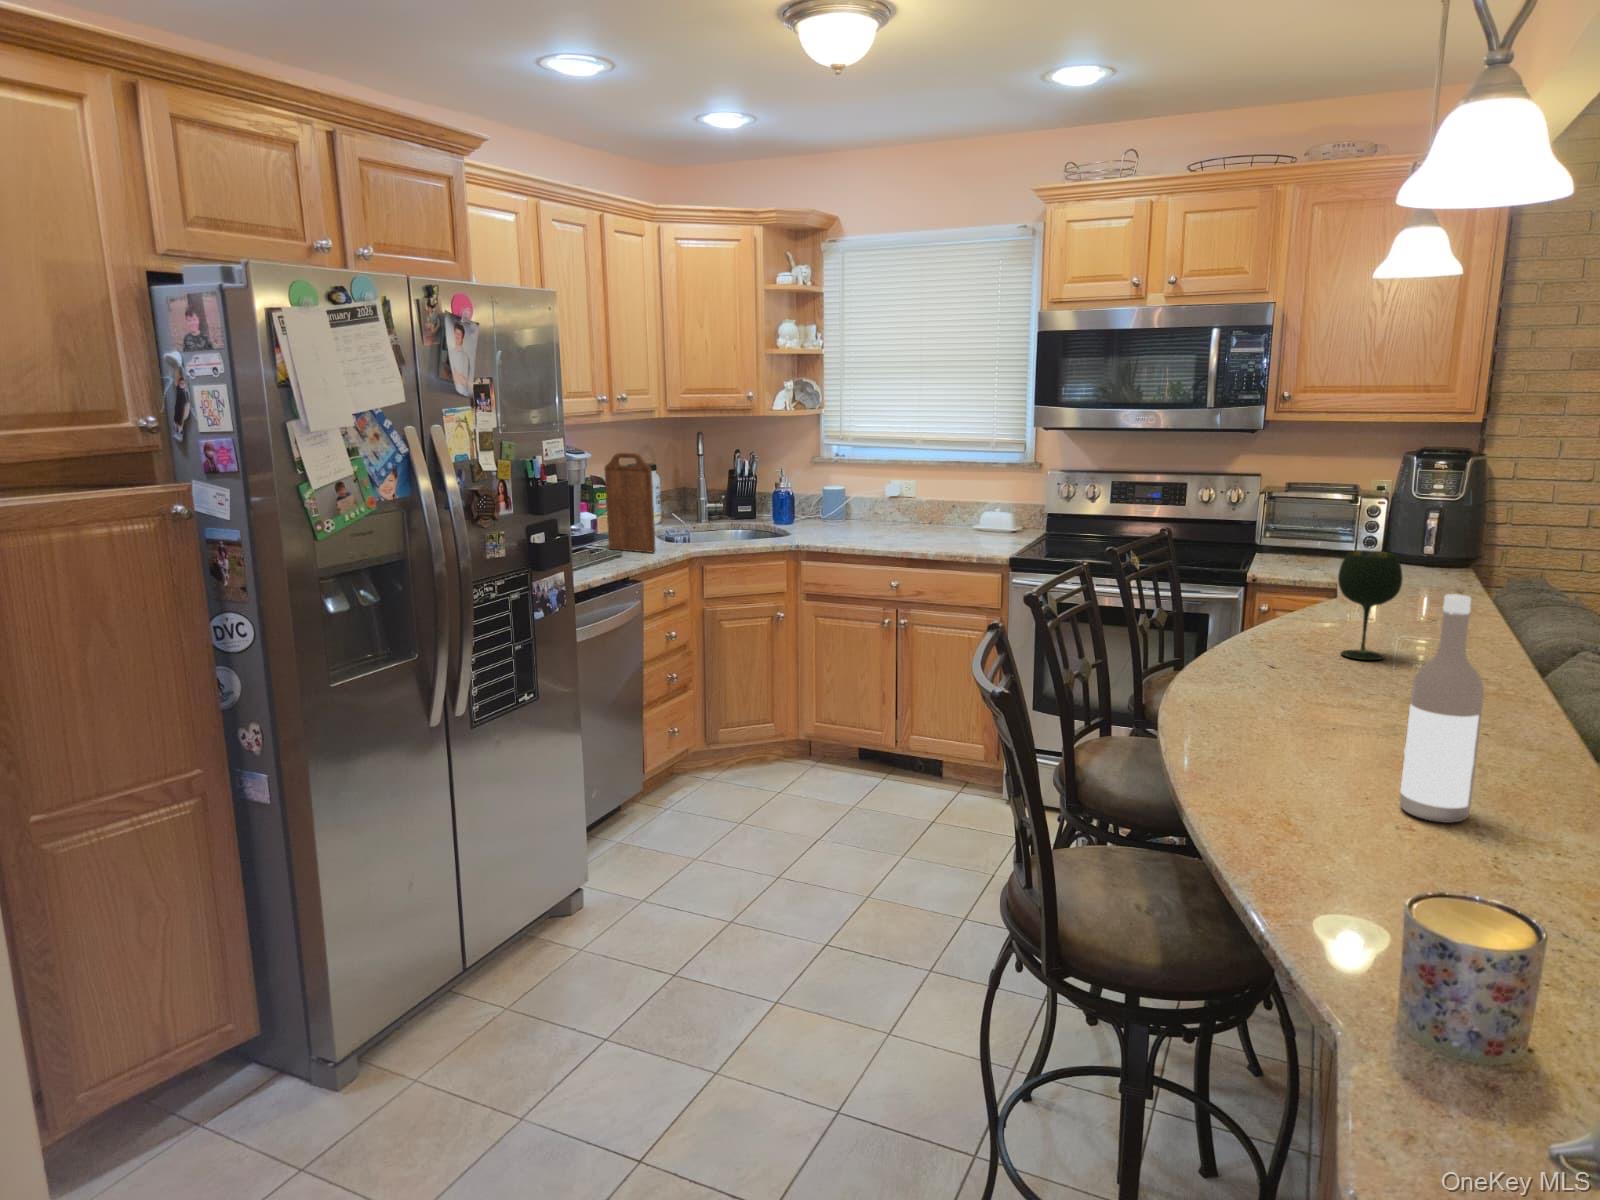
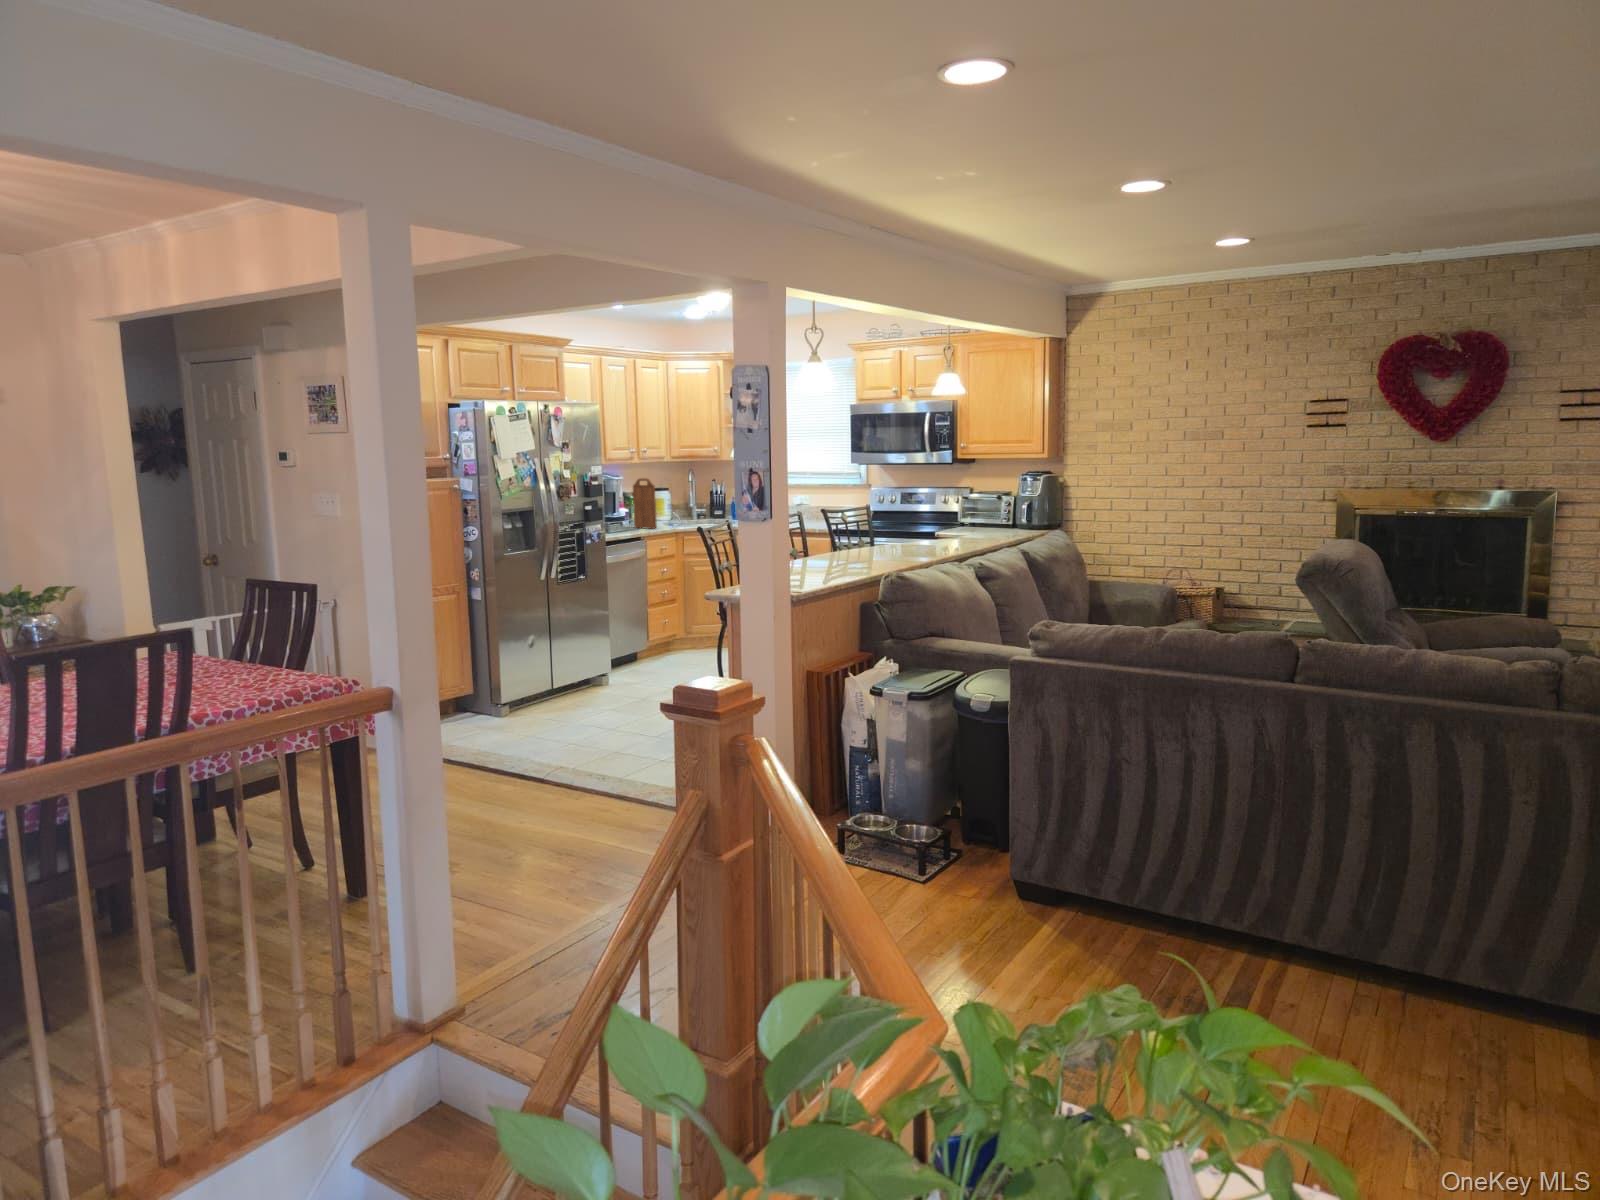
wine glass: present [1338,550,1403,660] -> none [887,505,909,547]
wine bottle: present [1399,594,1484,823] -> none [812,498,830,563]

